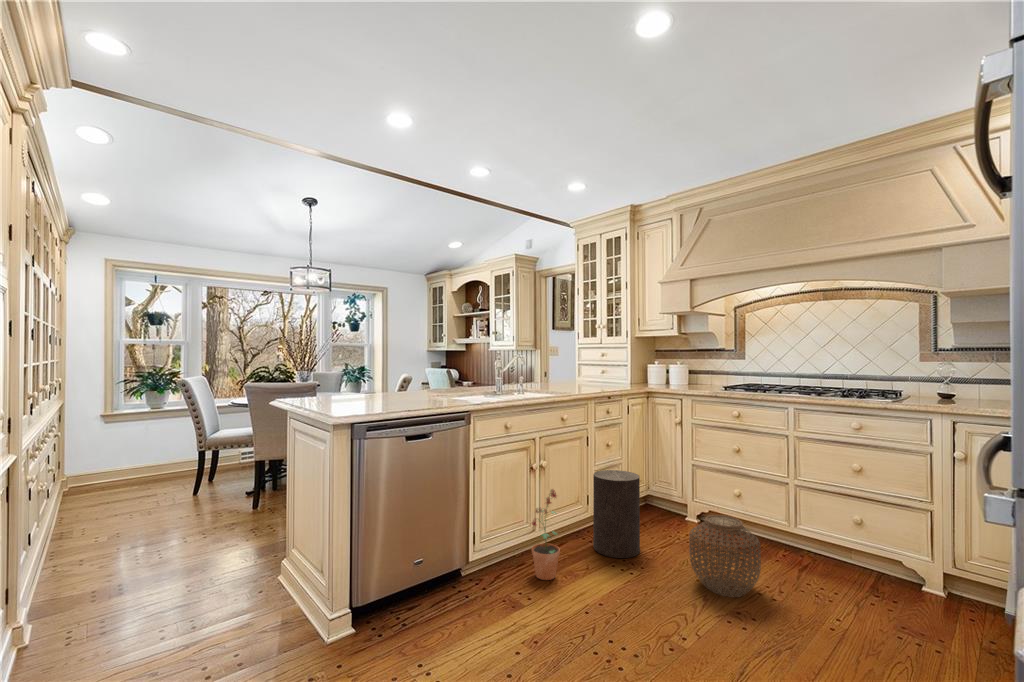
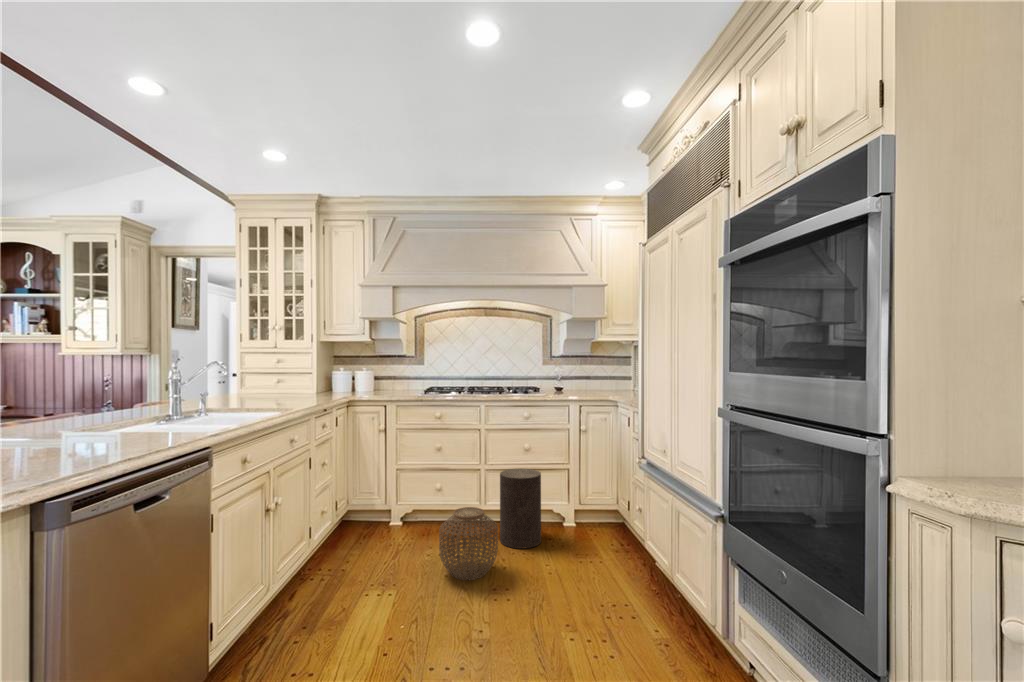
stool: present [593,470,640,558] -> present [500,469,541,549]
potted plant: present [532,489,560,580] -> none [276,529,322,648]

